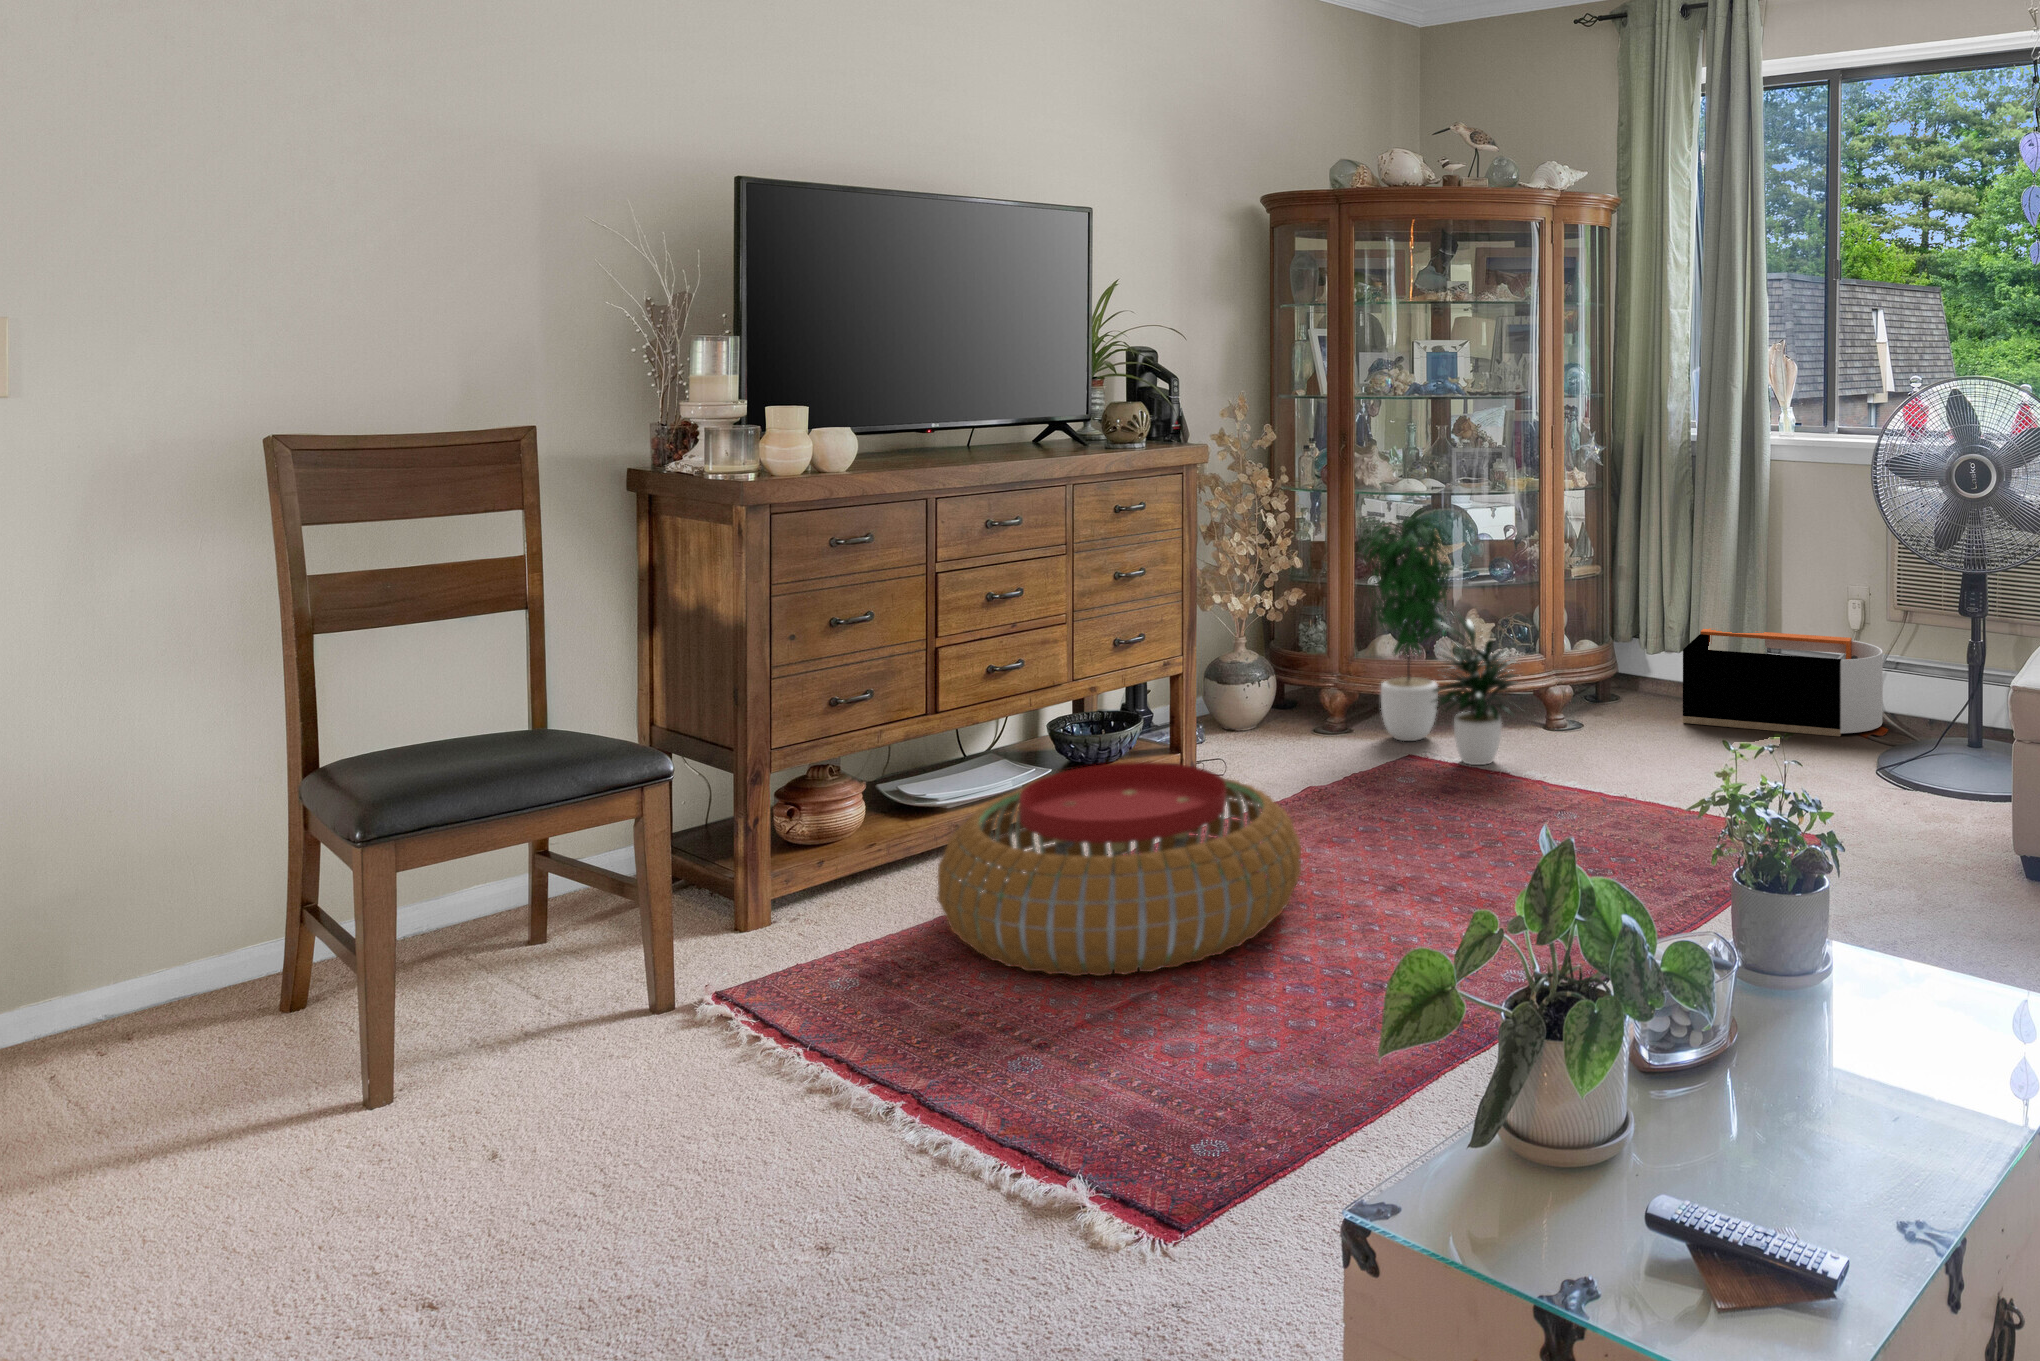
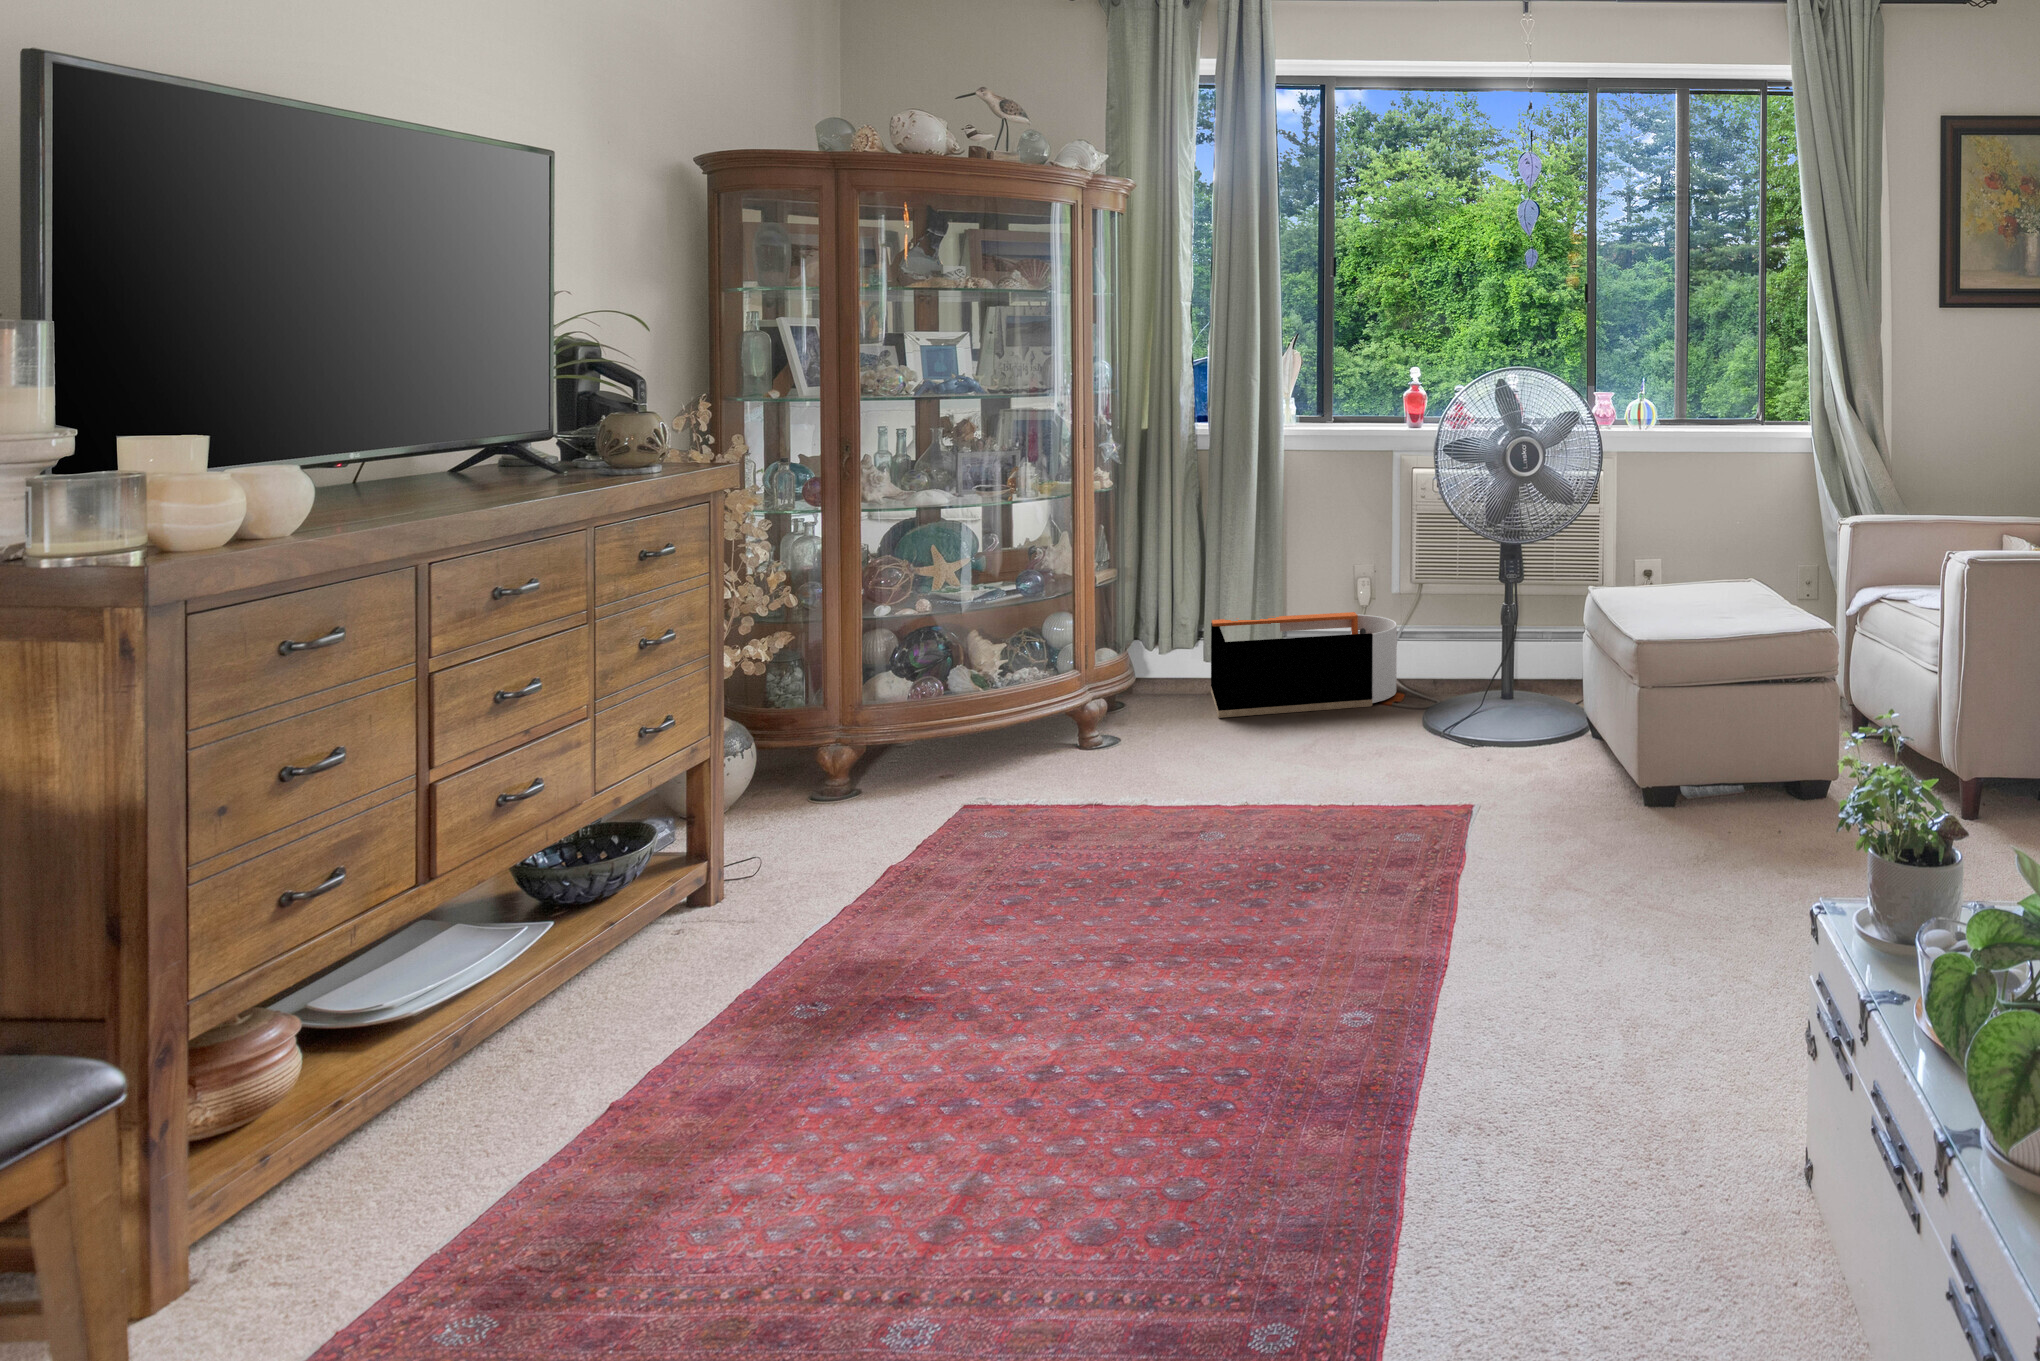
potted plant: present [1360,513,1520,765] -> none [876,510,1120,803]
pouf: present [937,762,1301,976] -> none [537,876,1076,1223]

